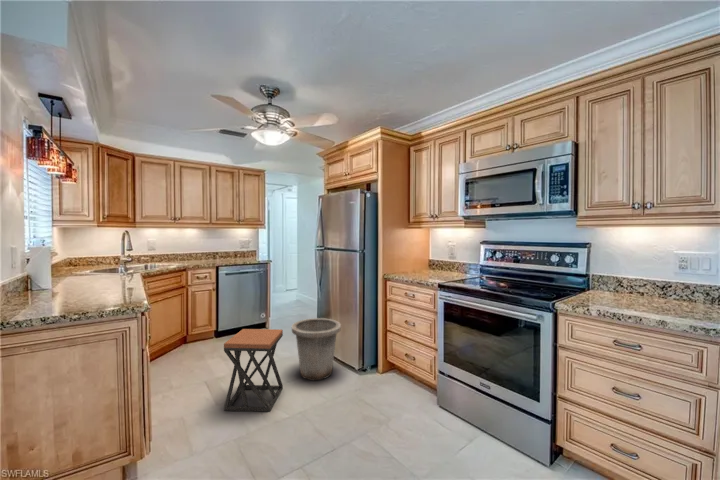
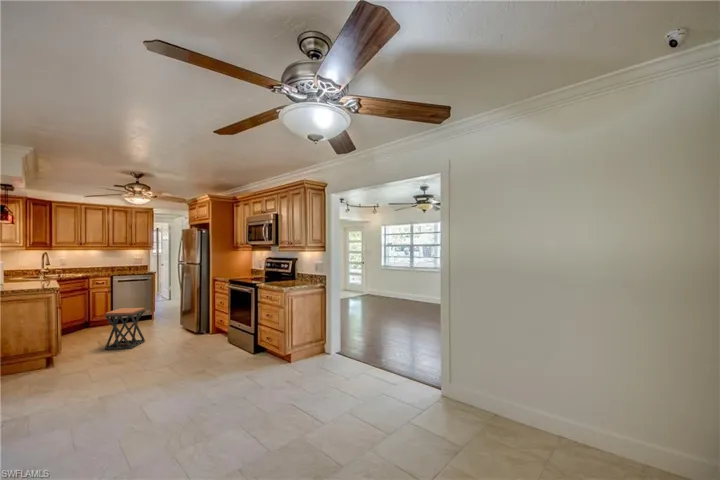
trash can: present [292,318,341,380] -> none [154,304,187,338]

